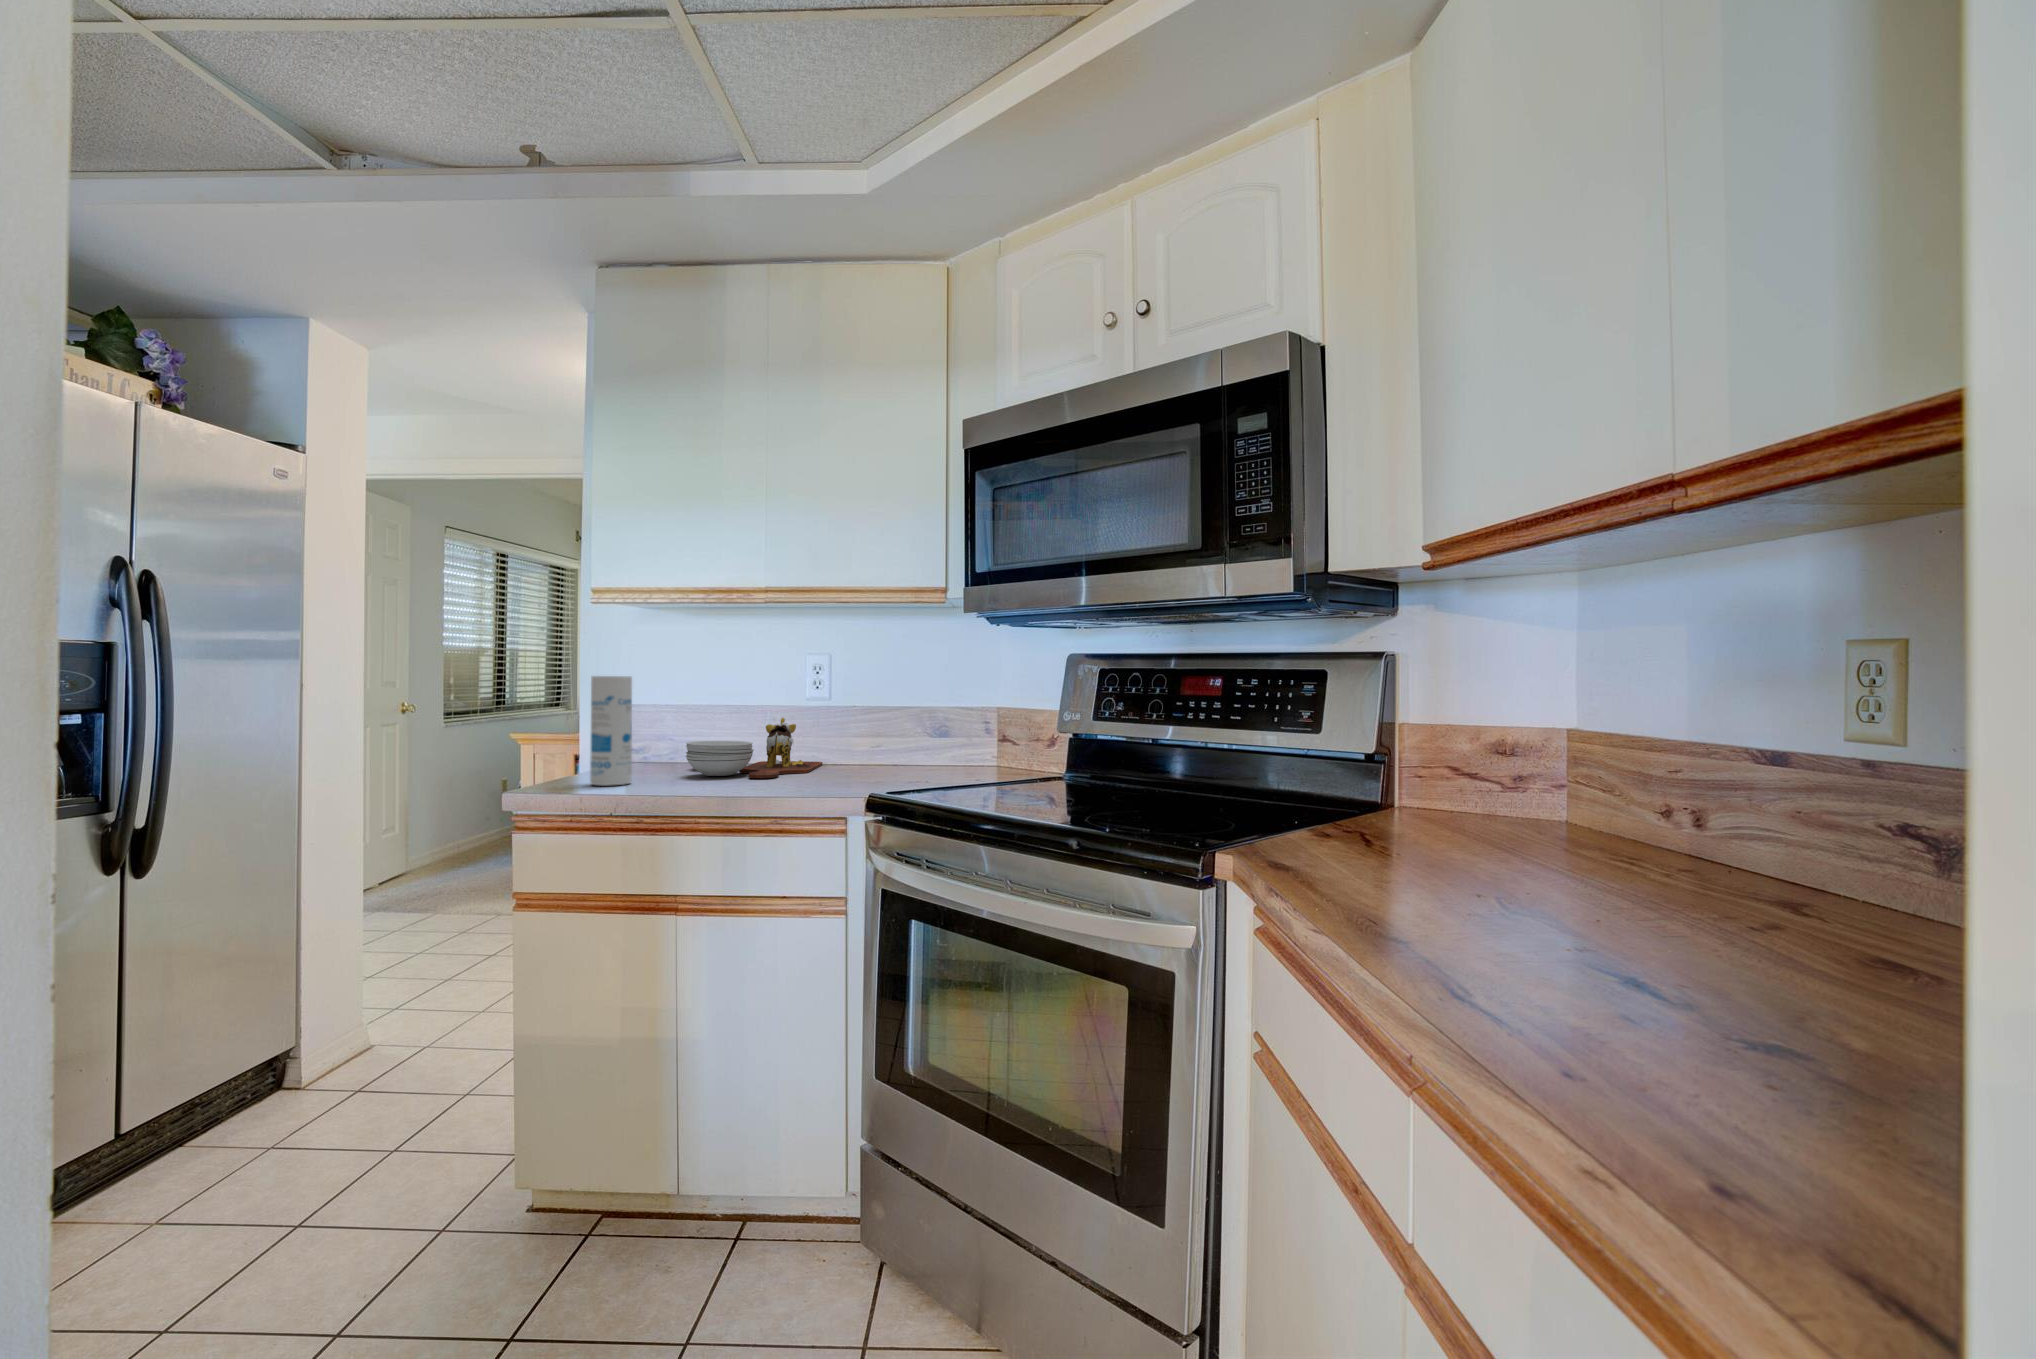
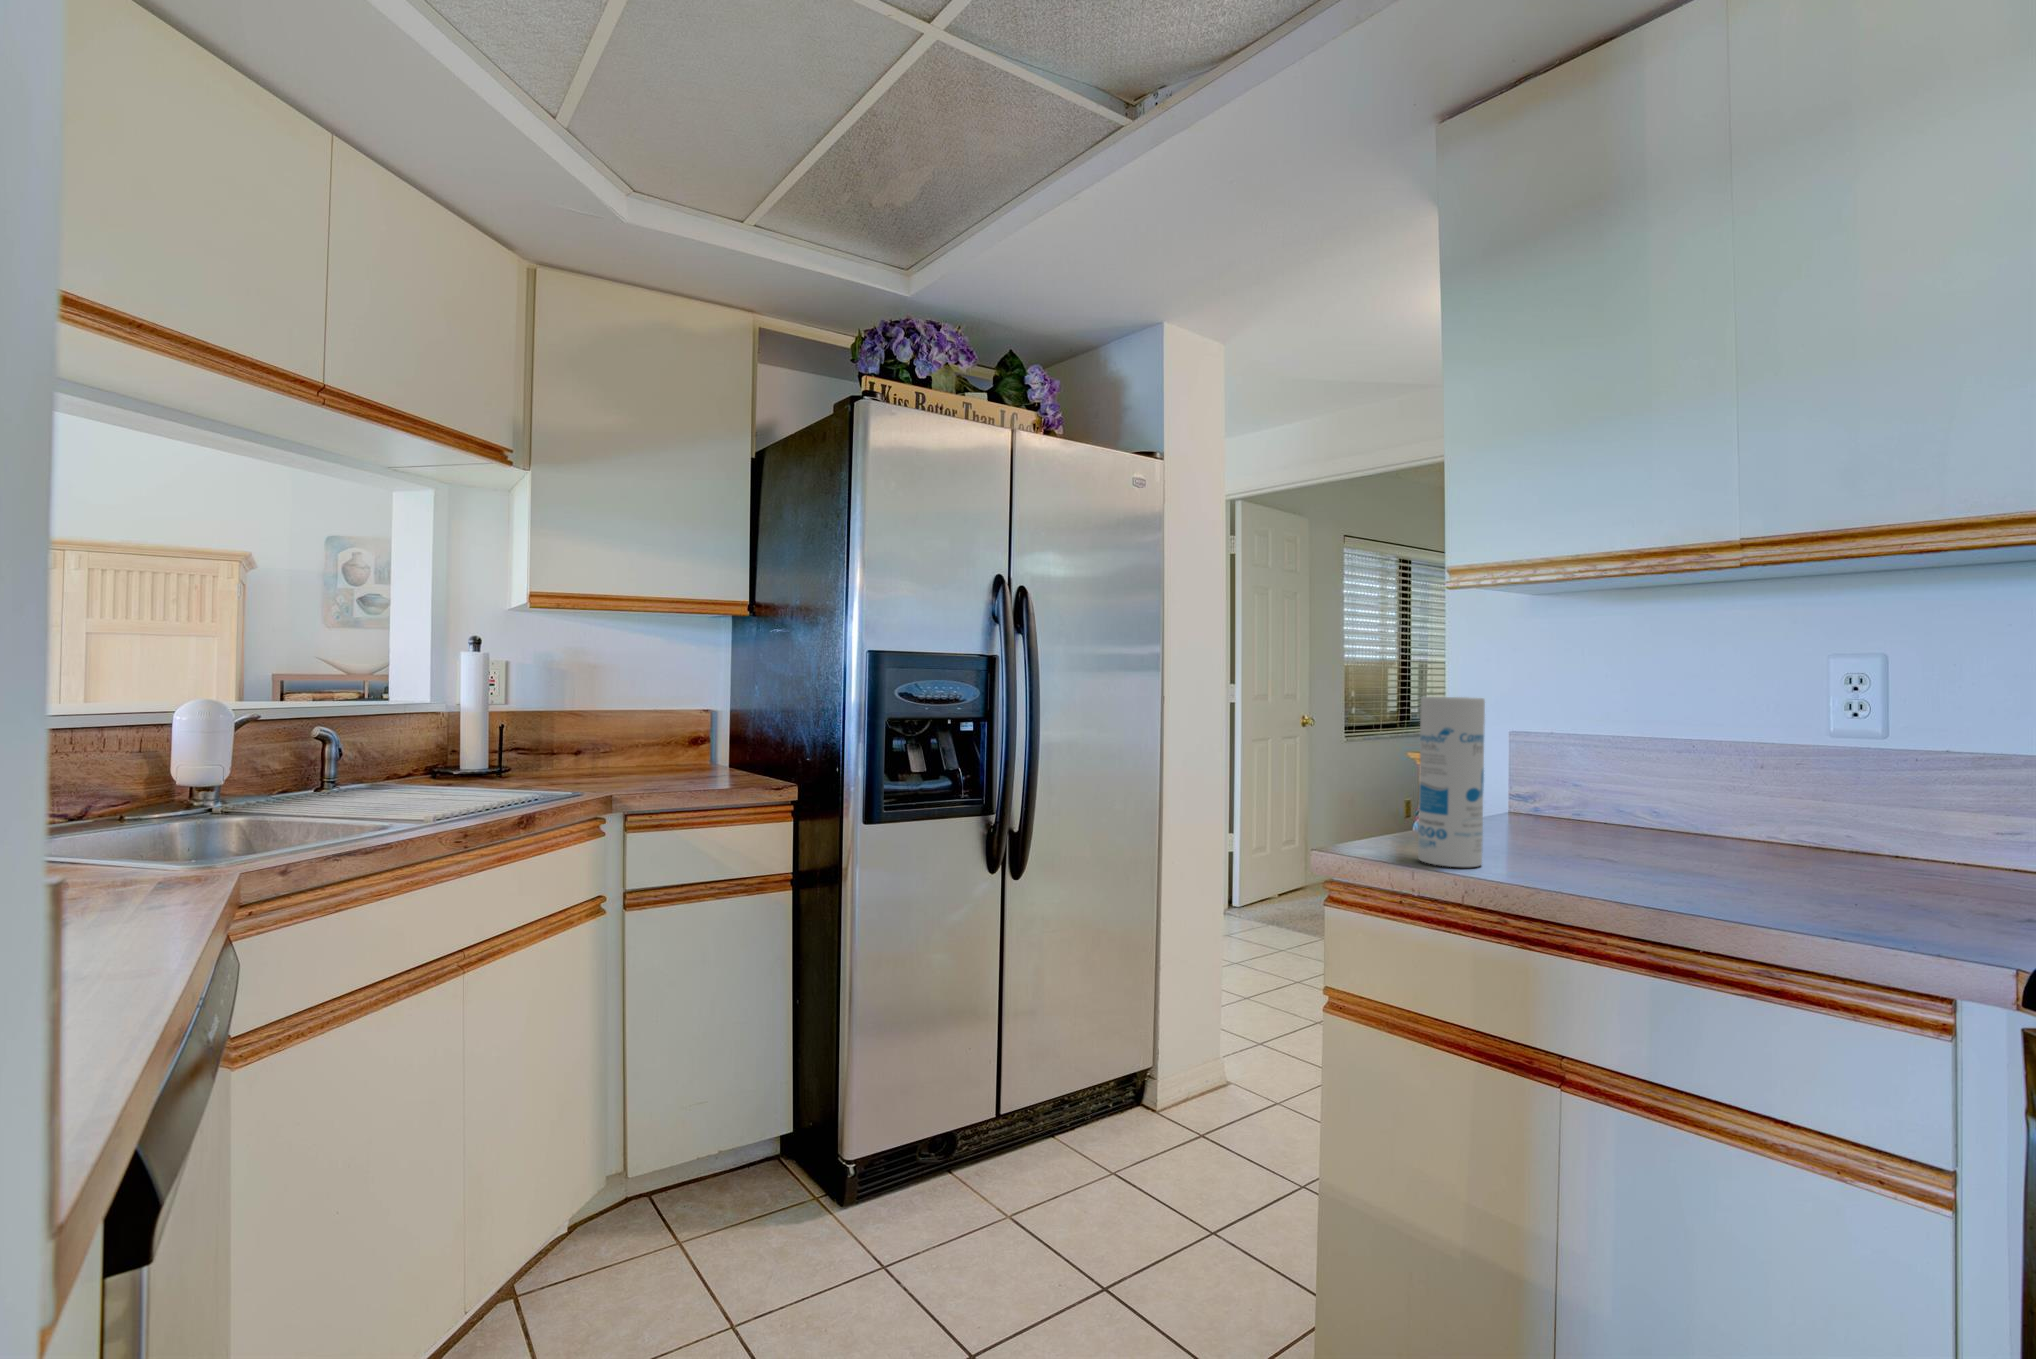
cutting board: present [686,717,822,778] -> none [1579,776,1873,894]

